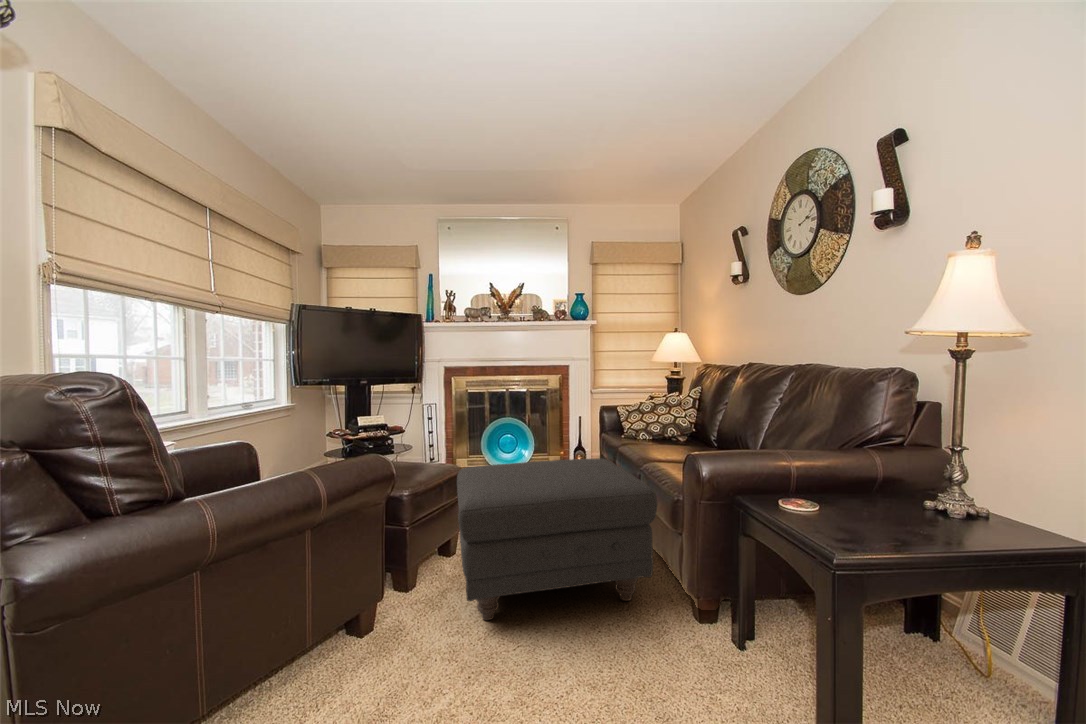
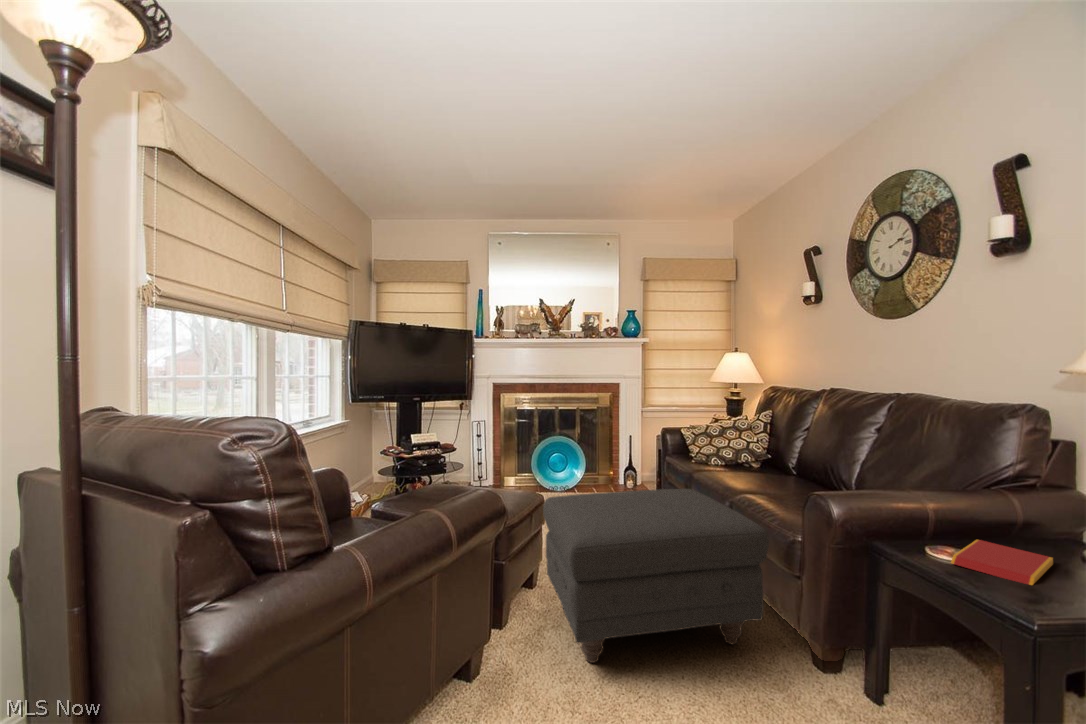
book: none [797,492,891,529] -> present [951,540,1053,585]

